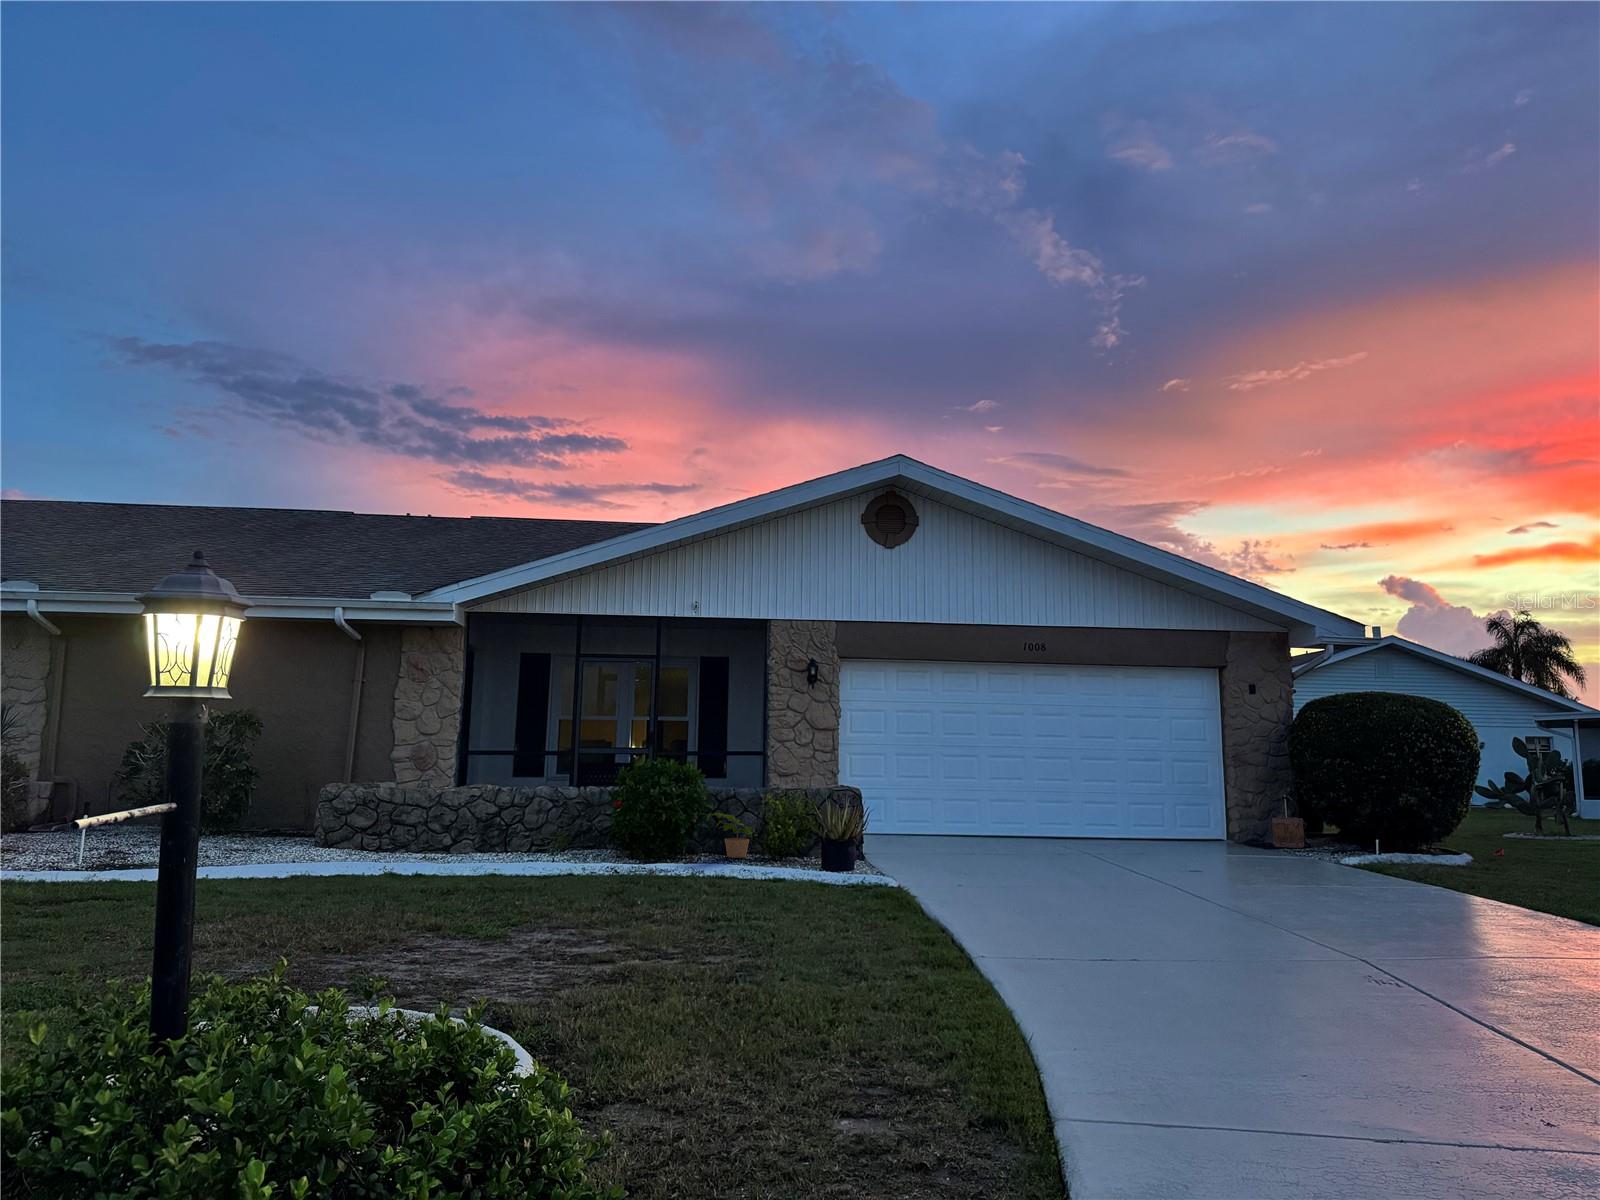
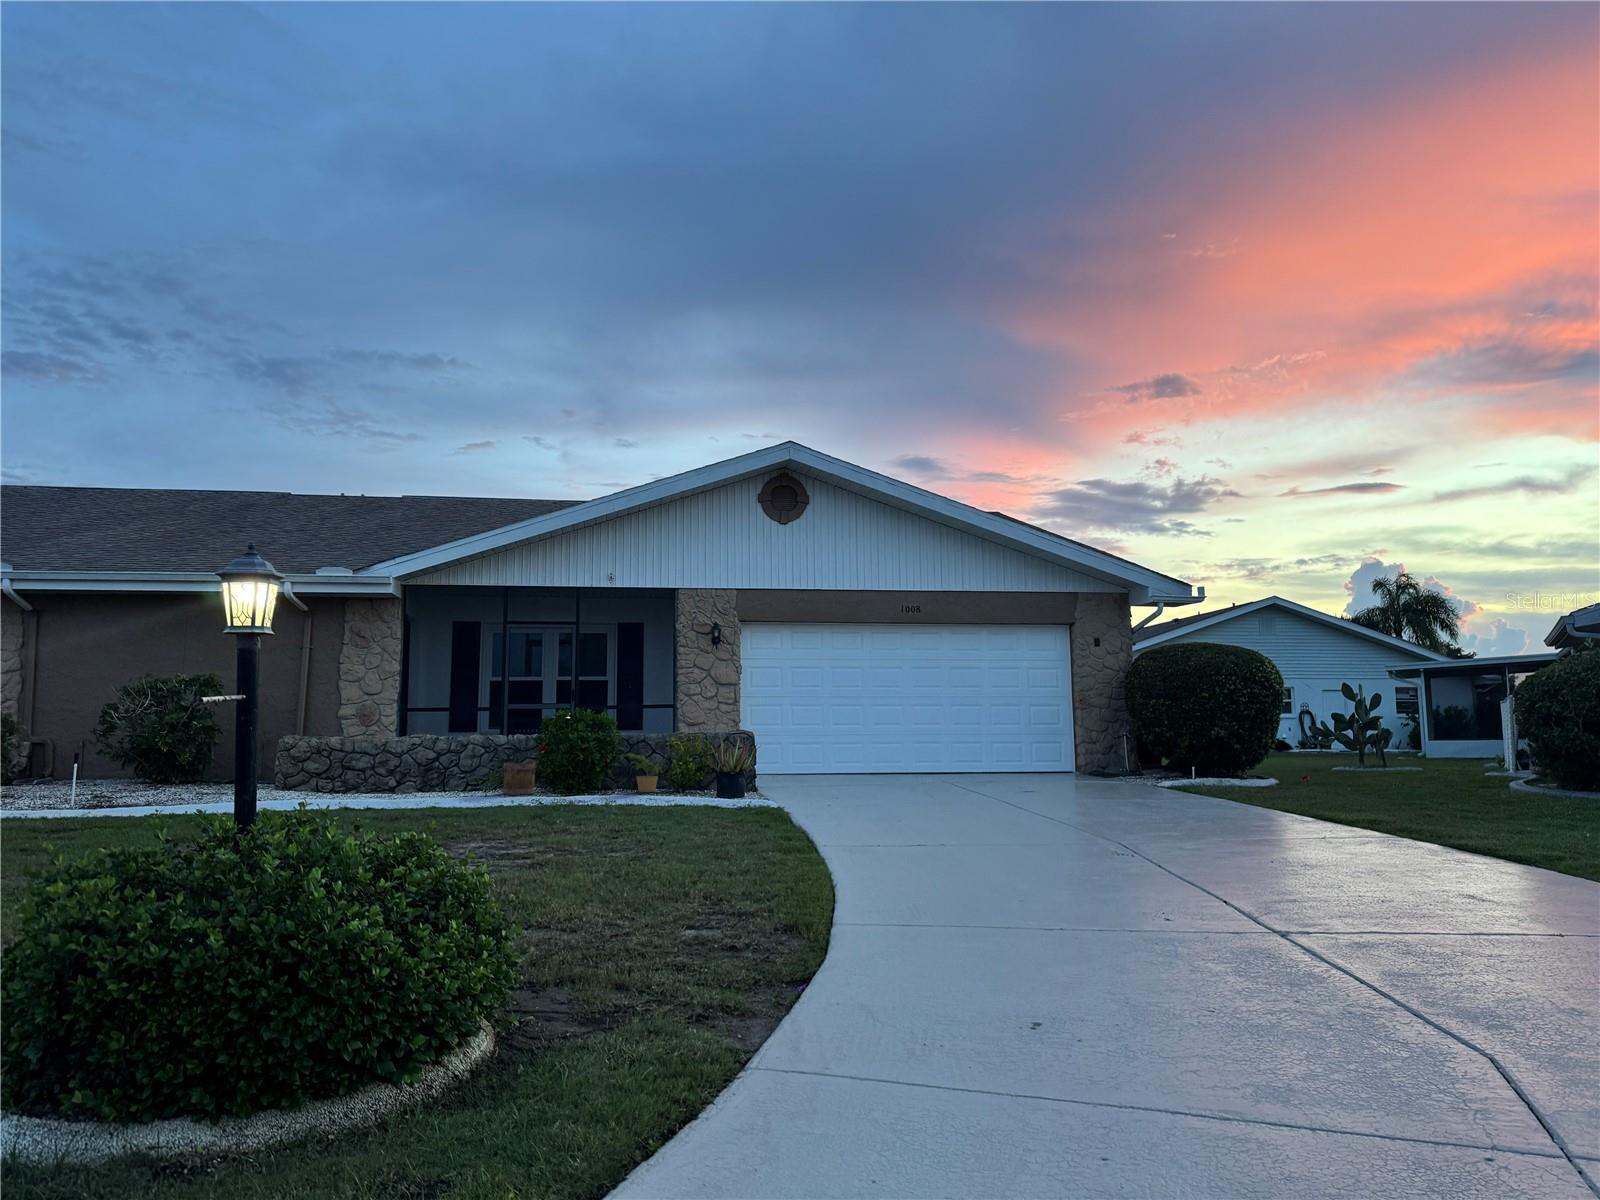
bucket: present [1272,815,1307,848] -> present [503,762,538,795]

